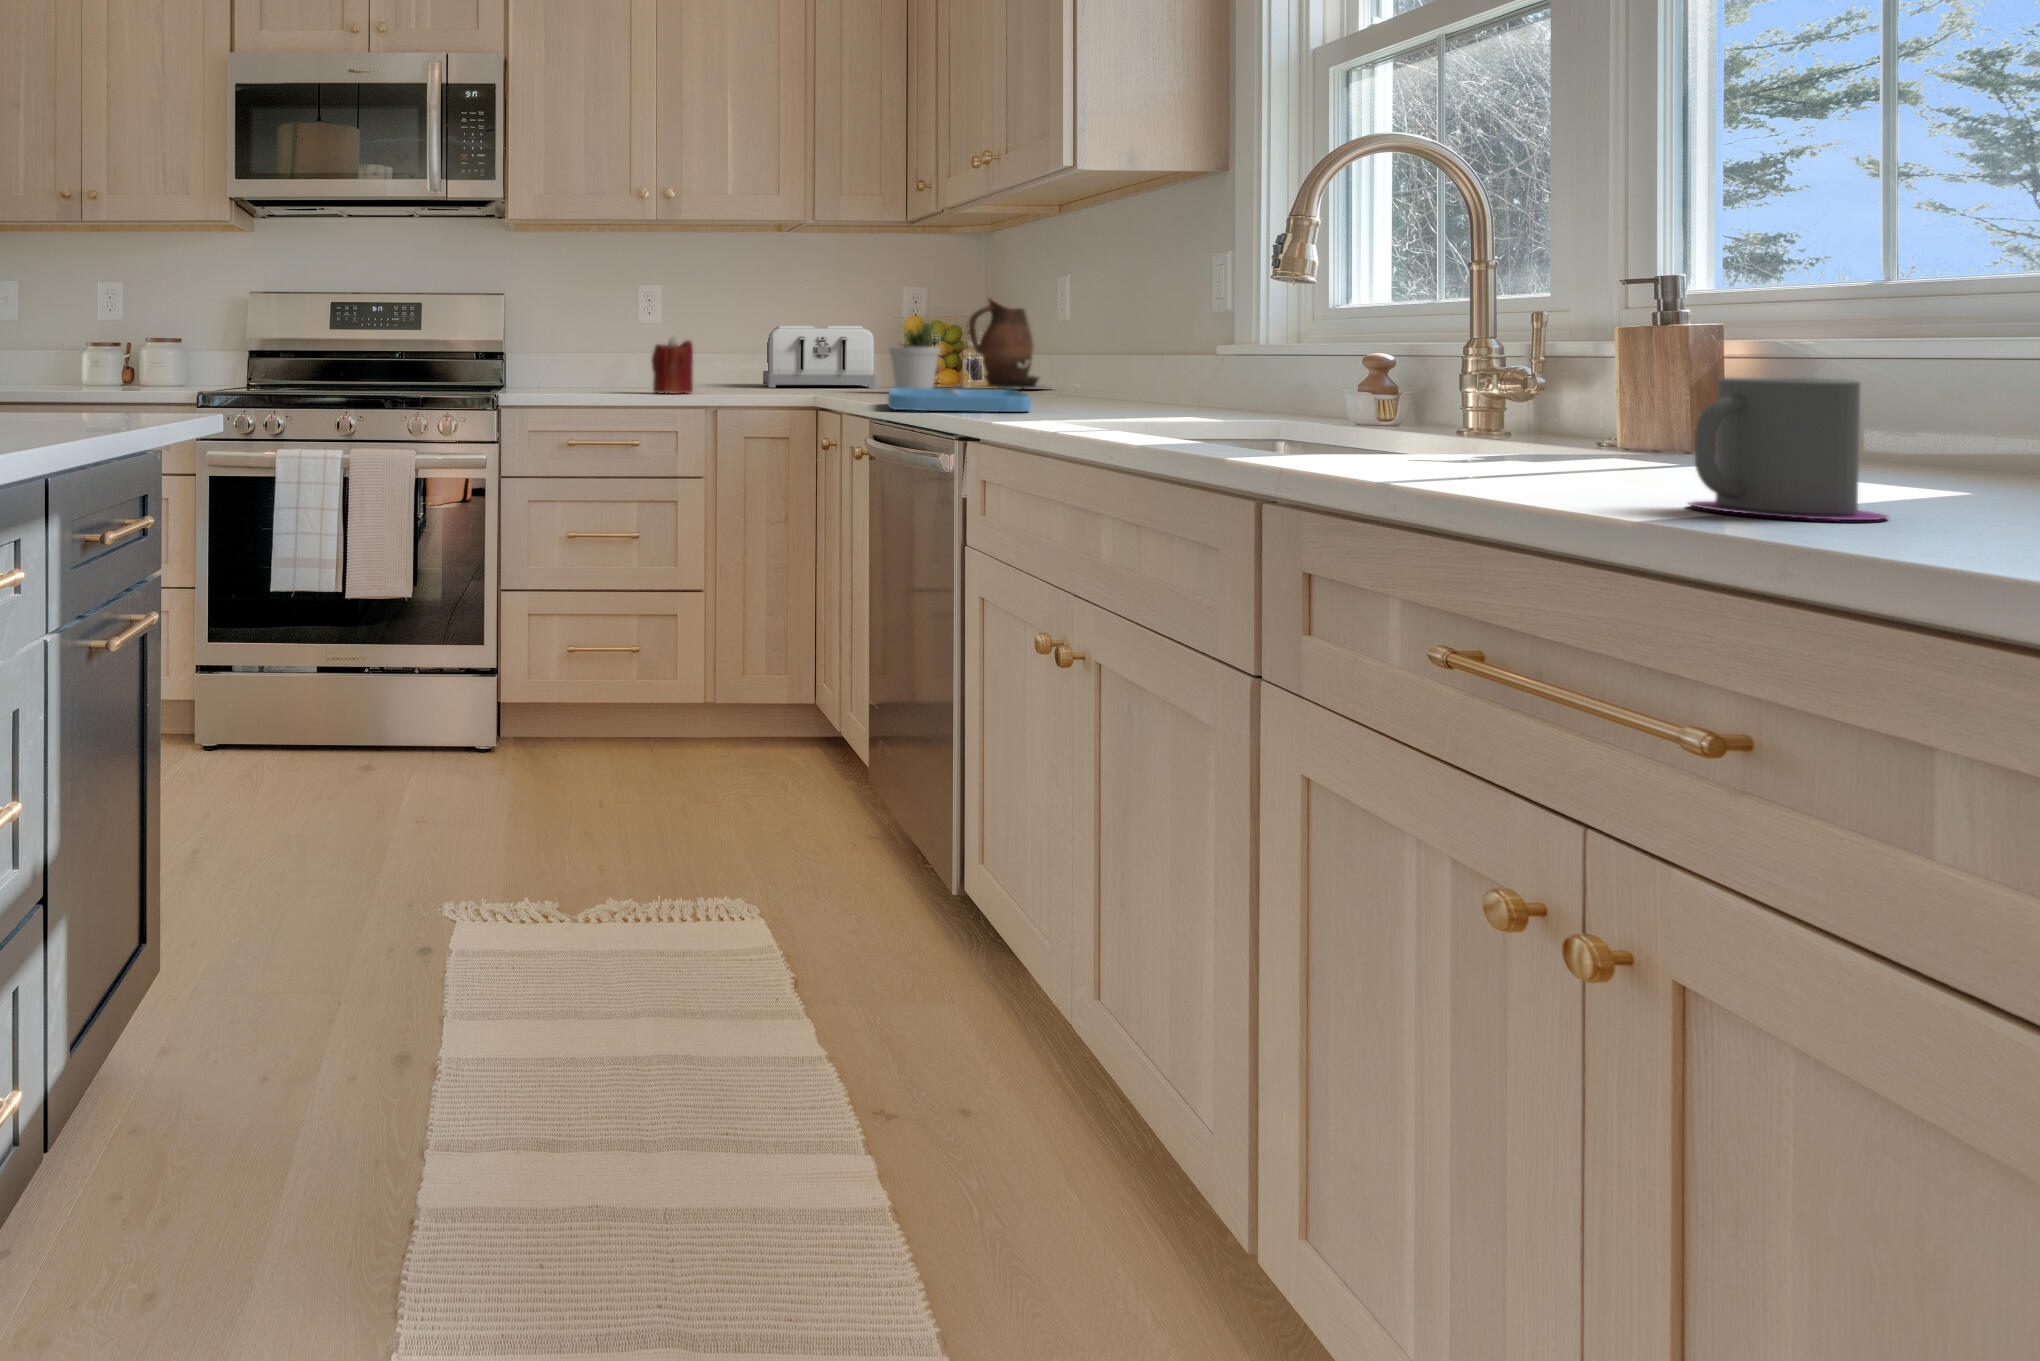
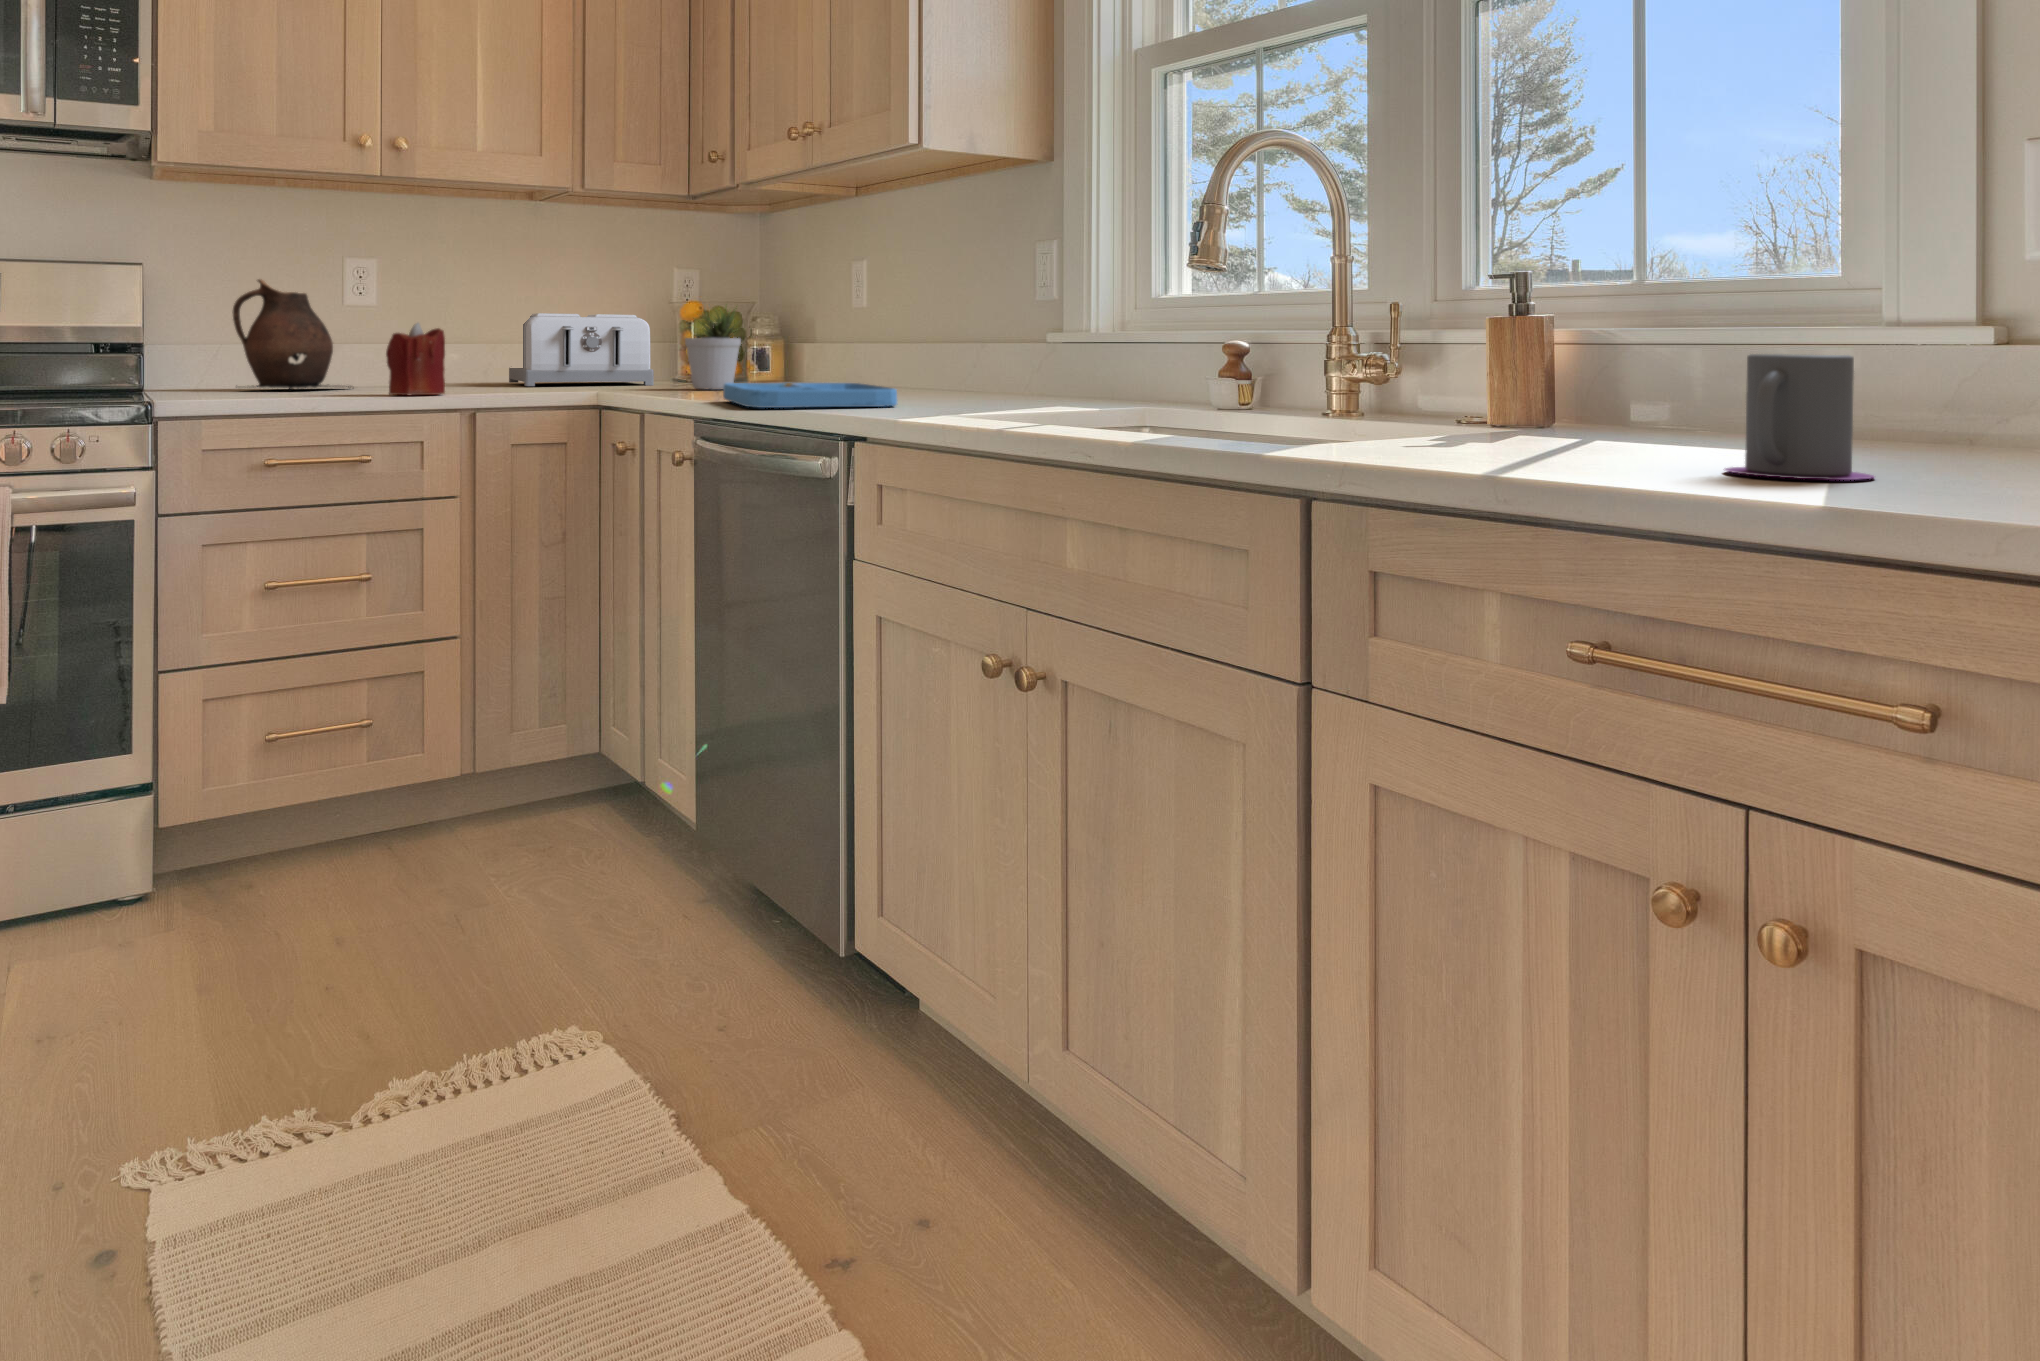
ceramic pitcher: present [969,298,1041,389] -> present [233,279,349,389]

